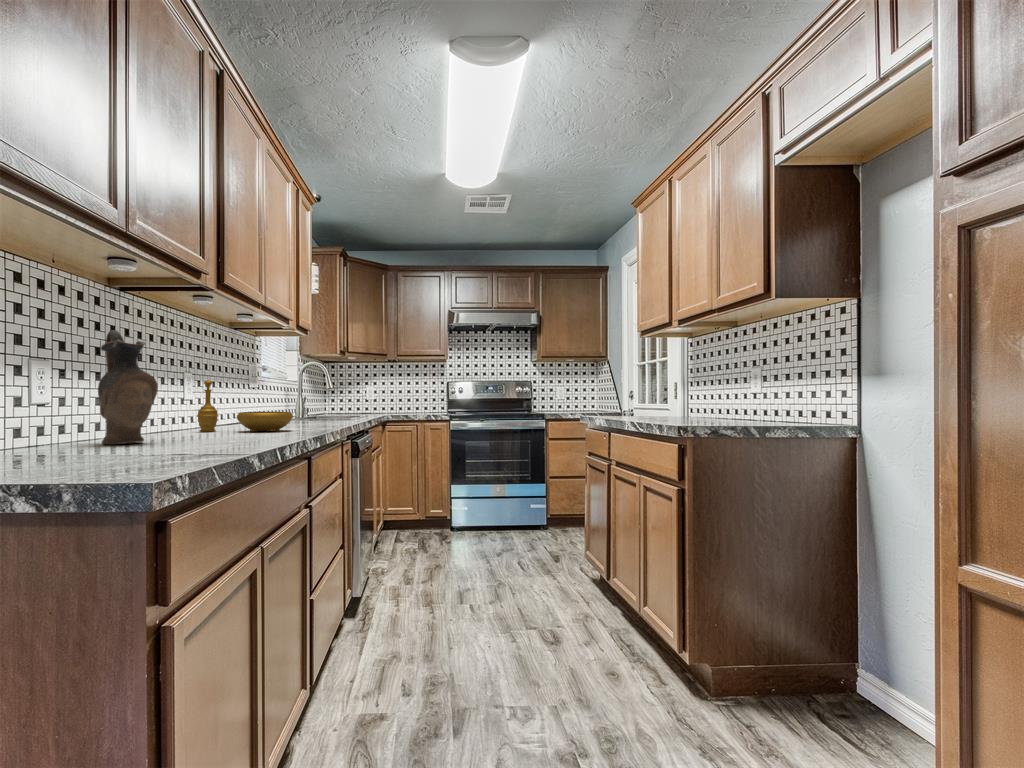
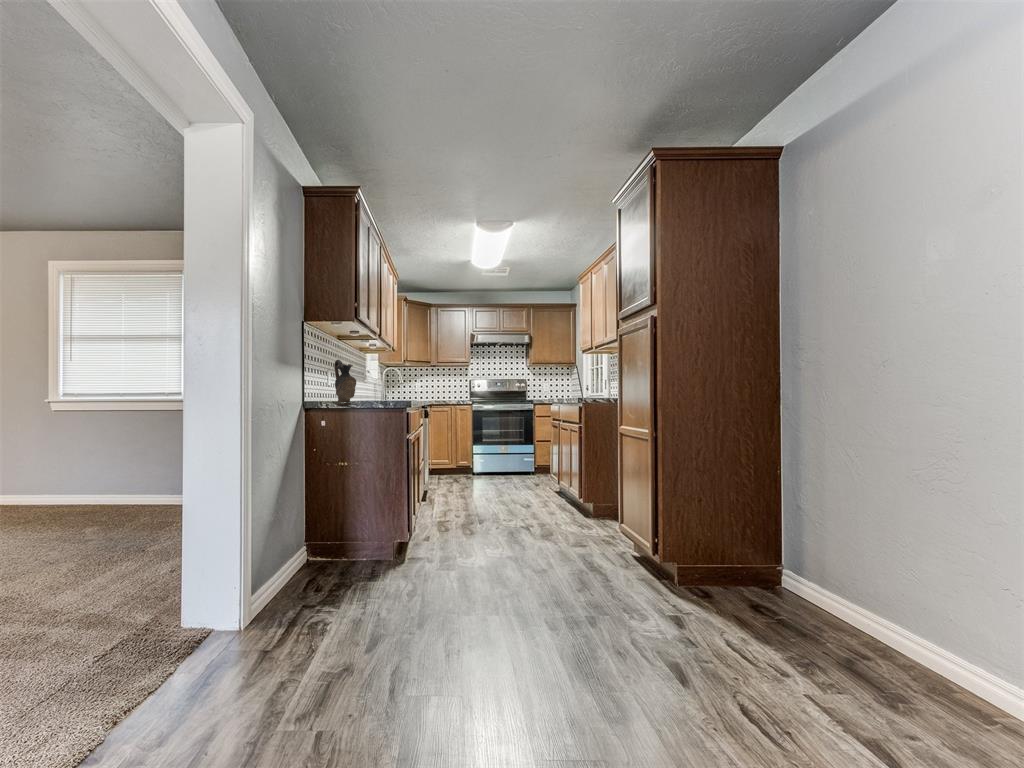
decorative bowl: present [197,380,293,432] -> none [356,380,399,404]

